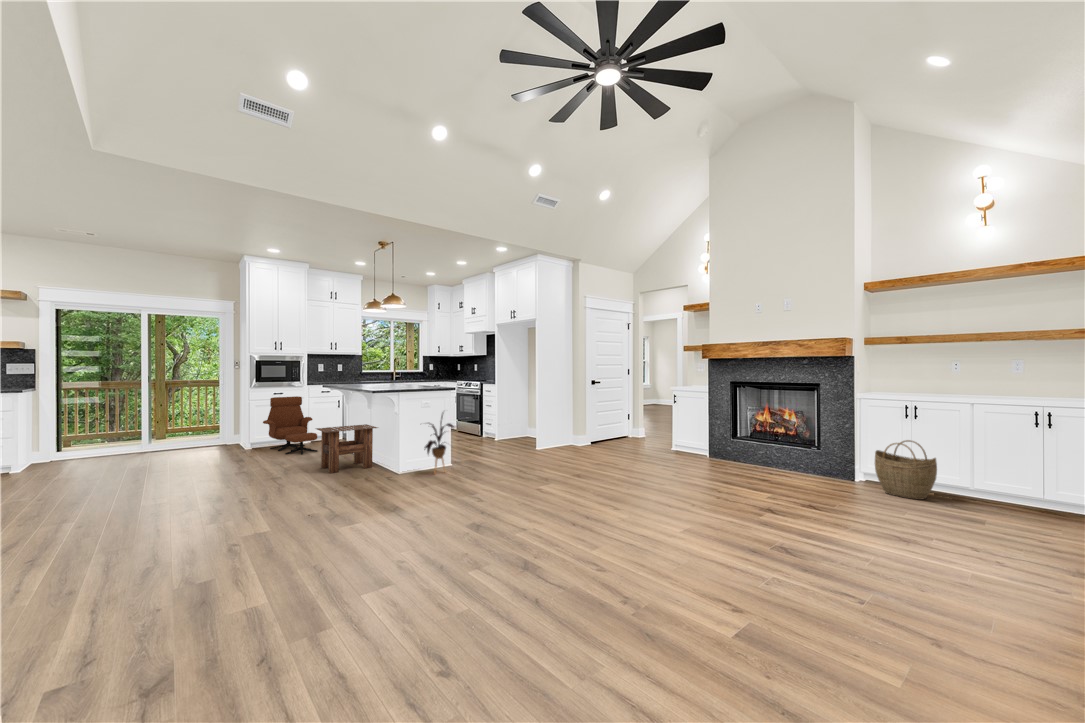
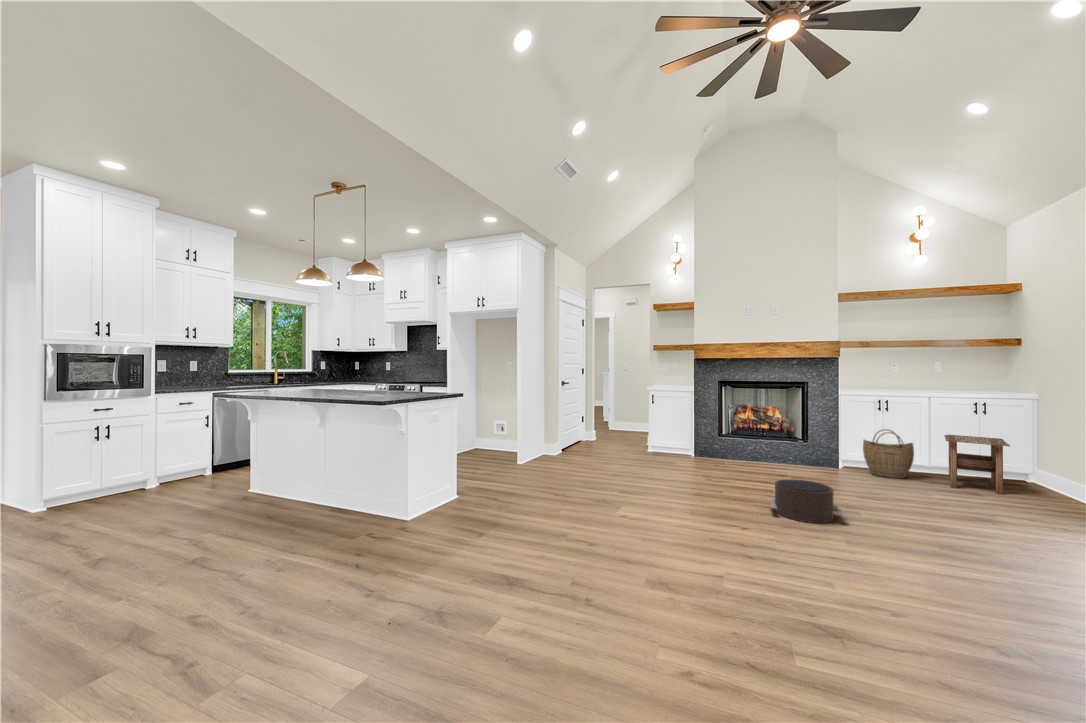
lounge chair: present [263,396,317,454] -> none [78,413,201,513]
house plant: present [425,414,454,473] -> none [438,425,494,514]
side table: present [316,424,378,473] -> present [945,435,1010,494]
pouf: none [663,476,733,518] -> present [769,479,845,523]

